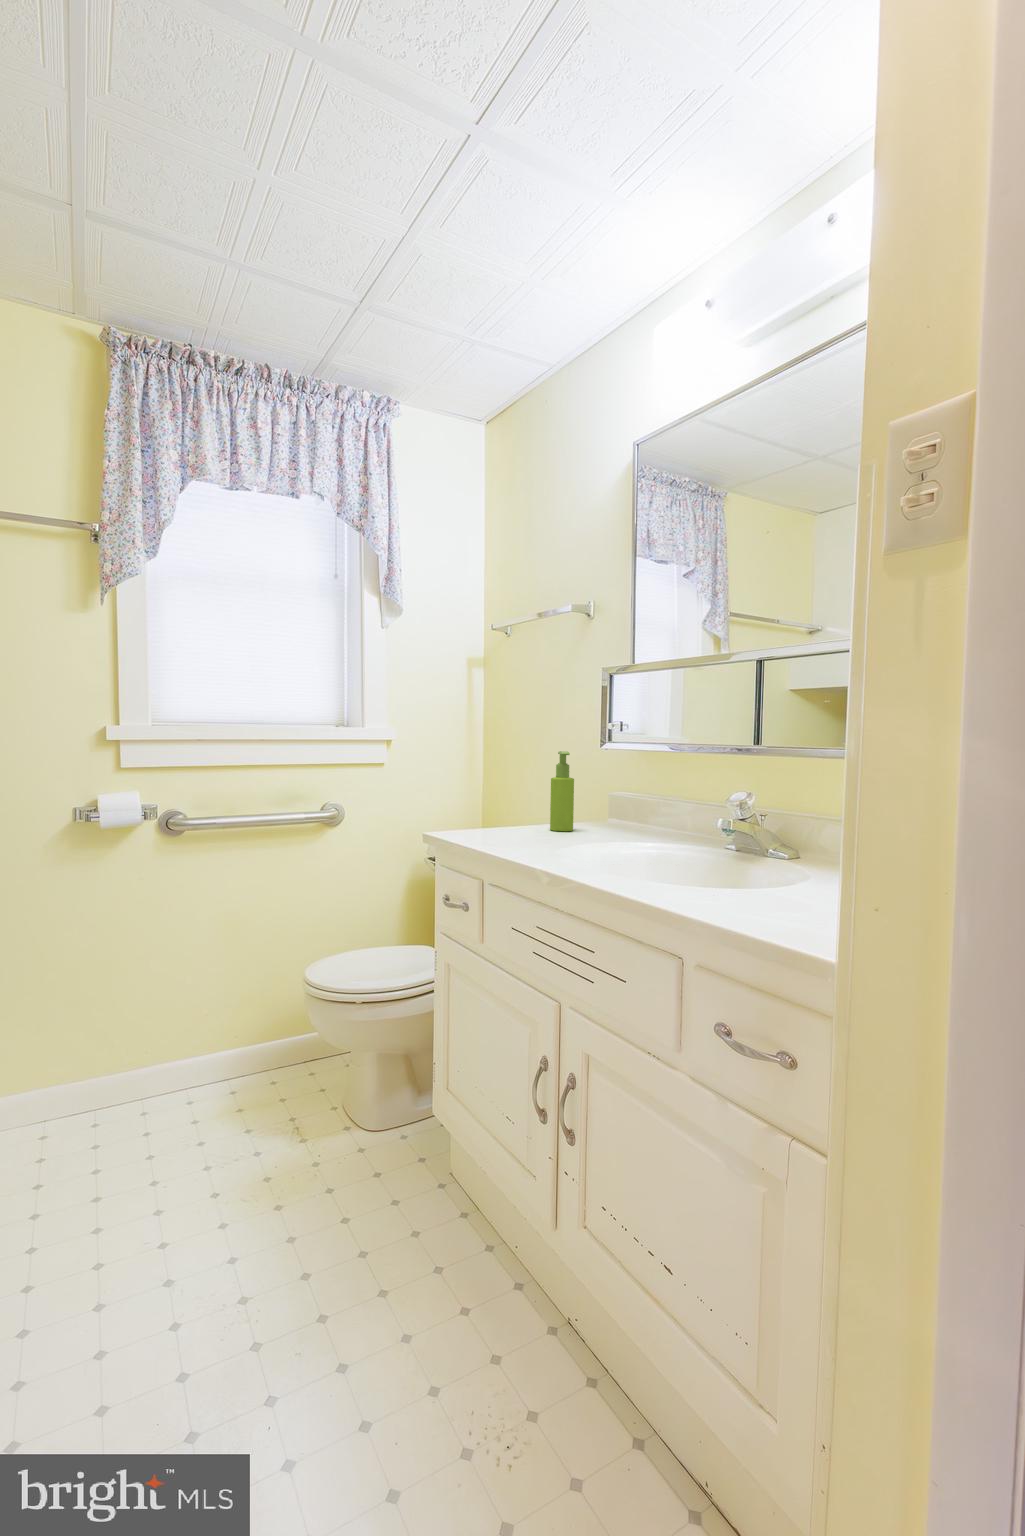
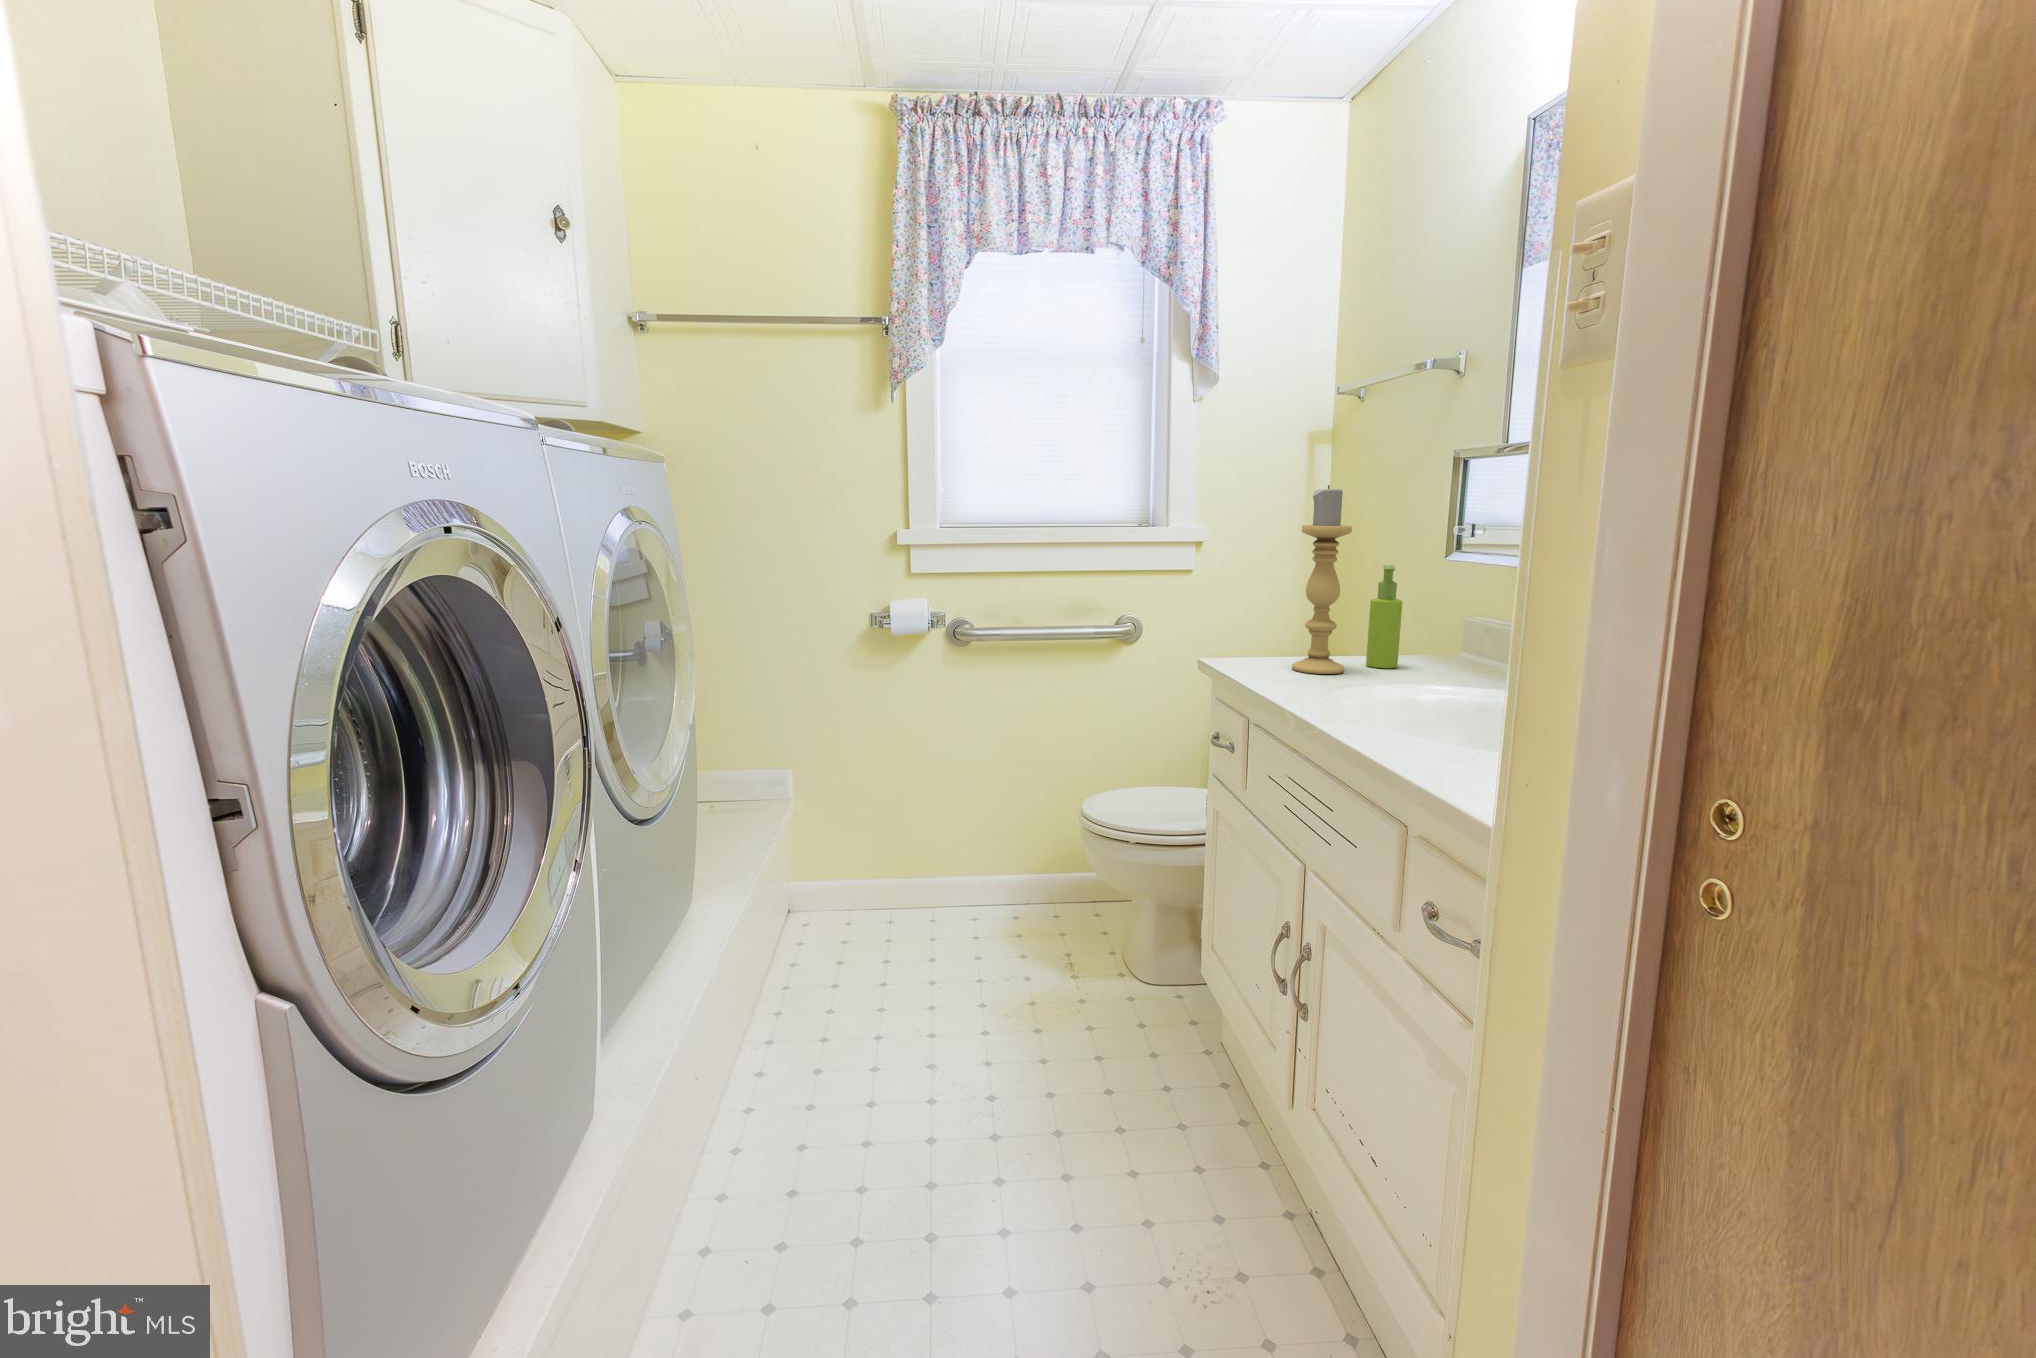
candle holder: none [501,687,542,838] -> present [1292,485,1352,674]

